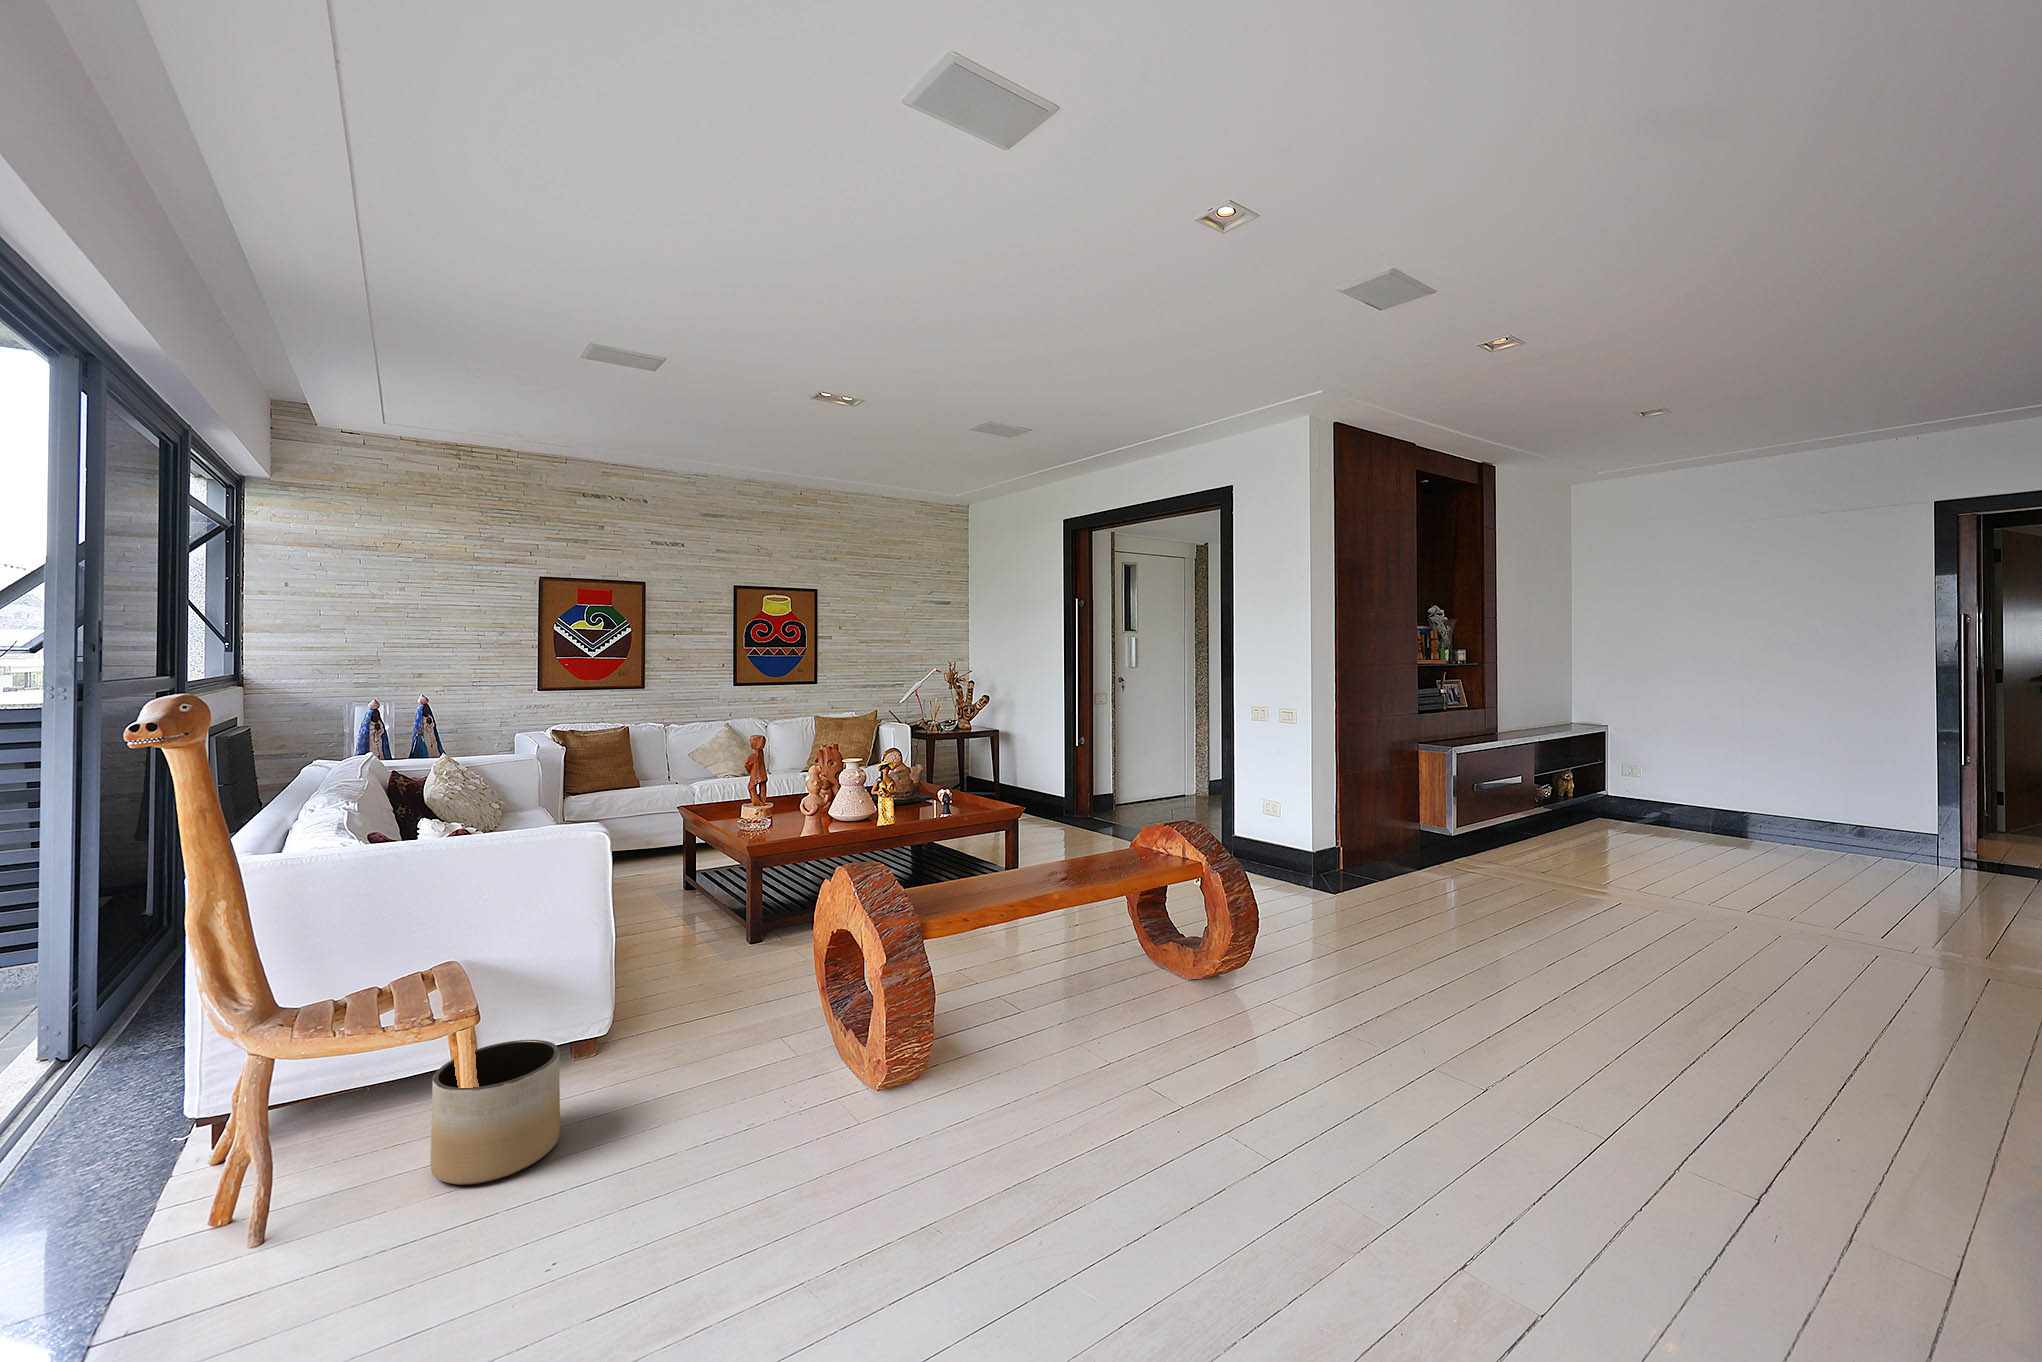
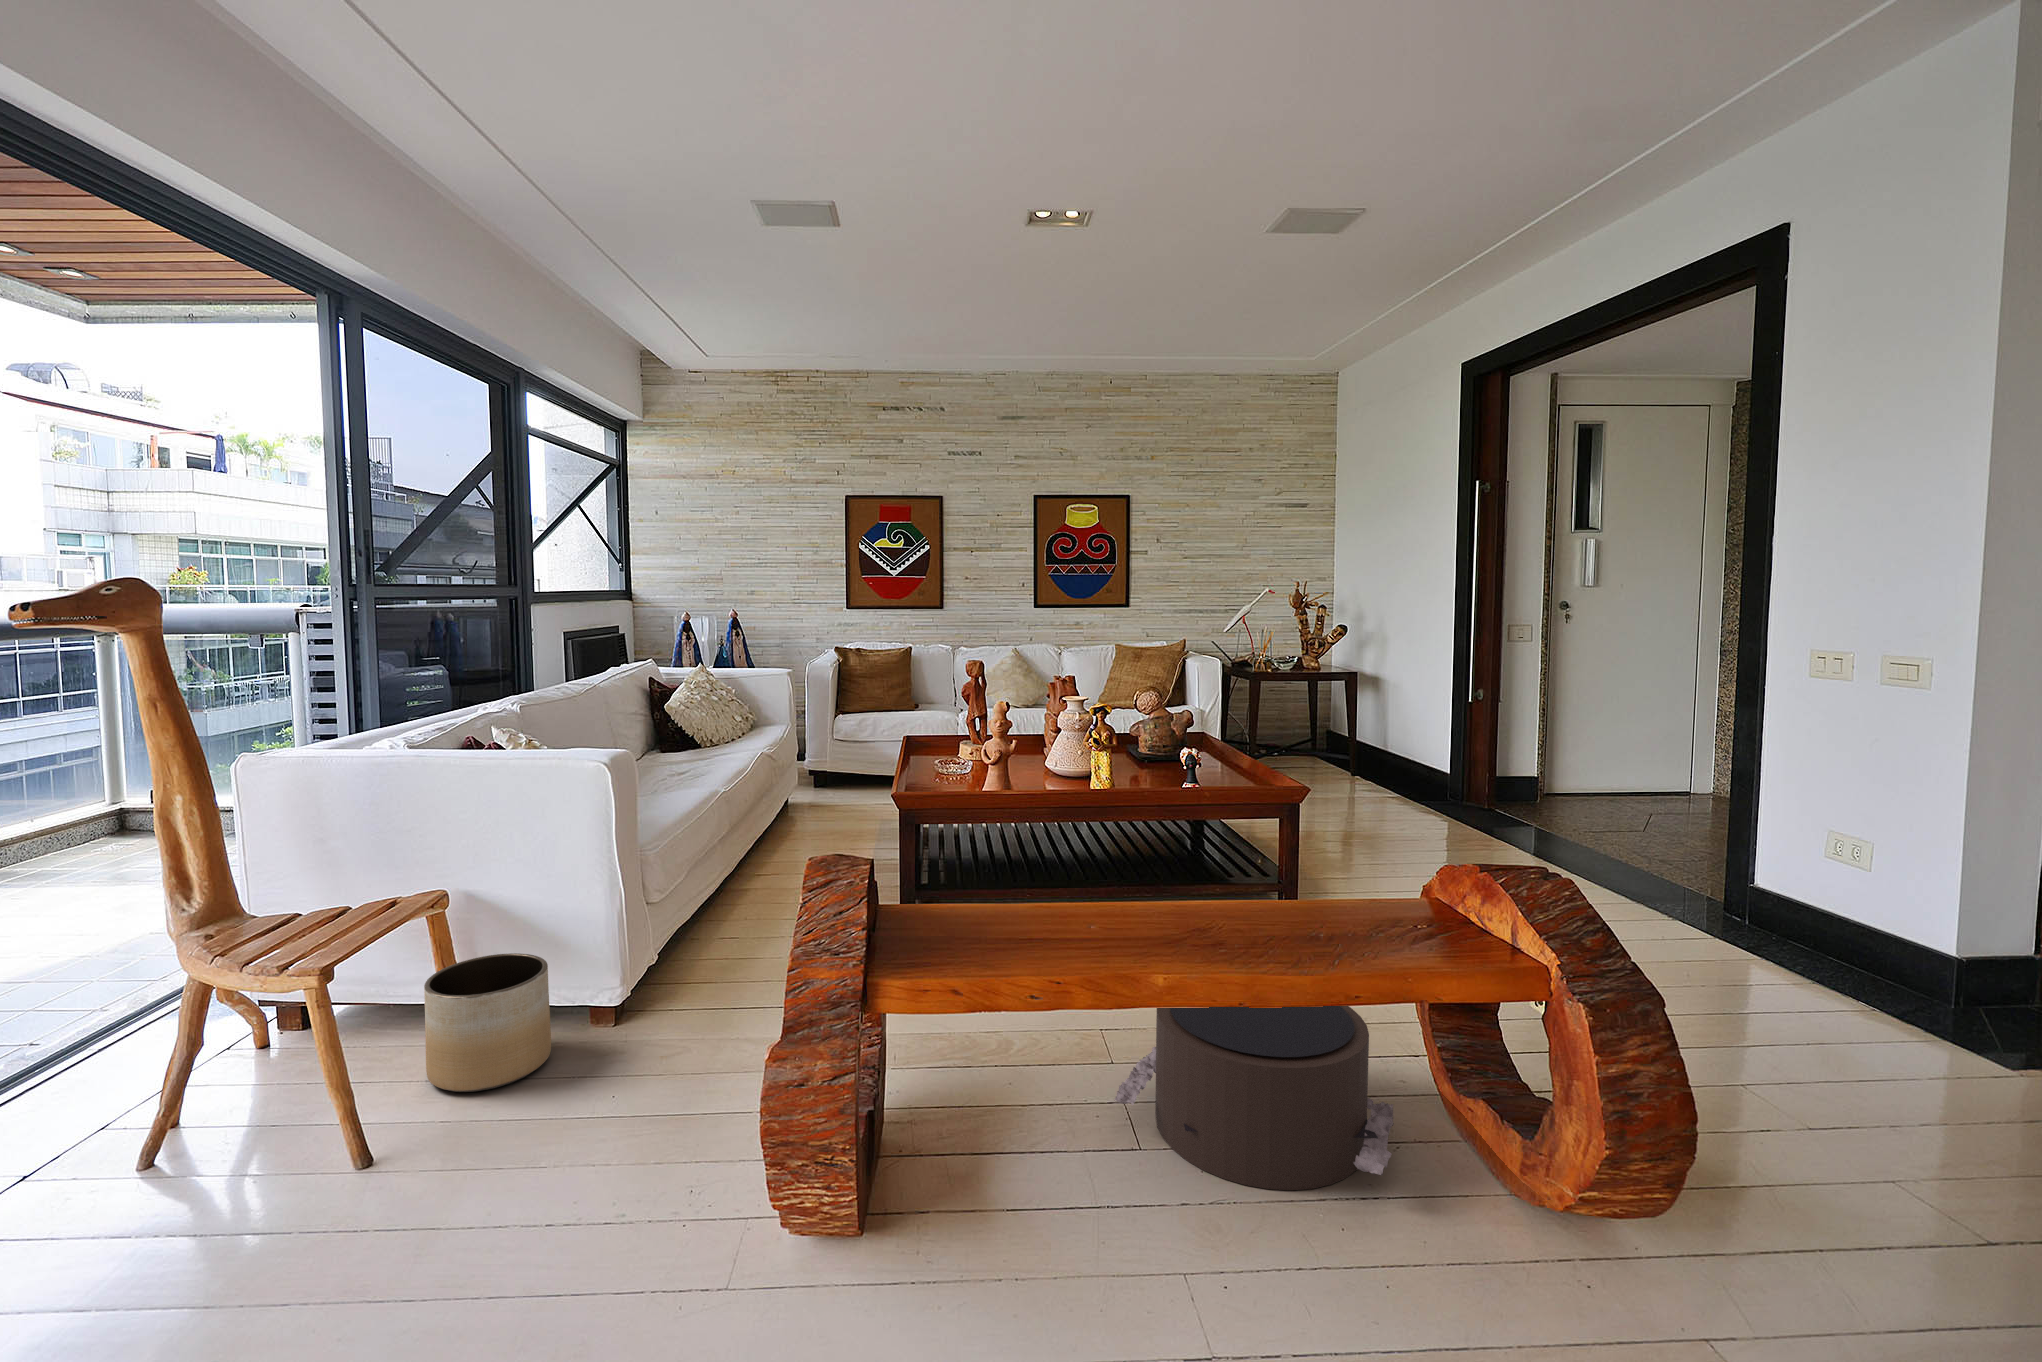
pouf: none [1044,929,1209,1048] -> present [1115,1006,1393,1190]

